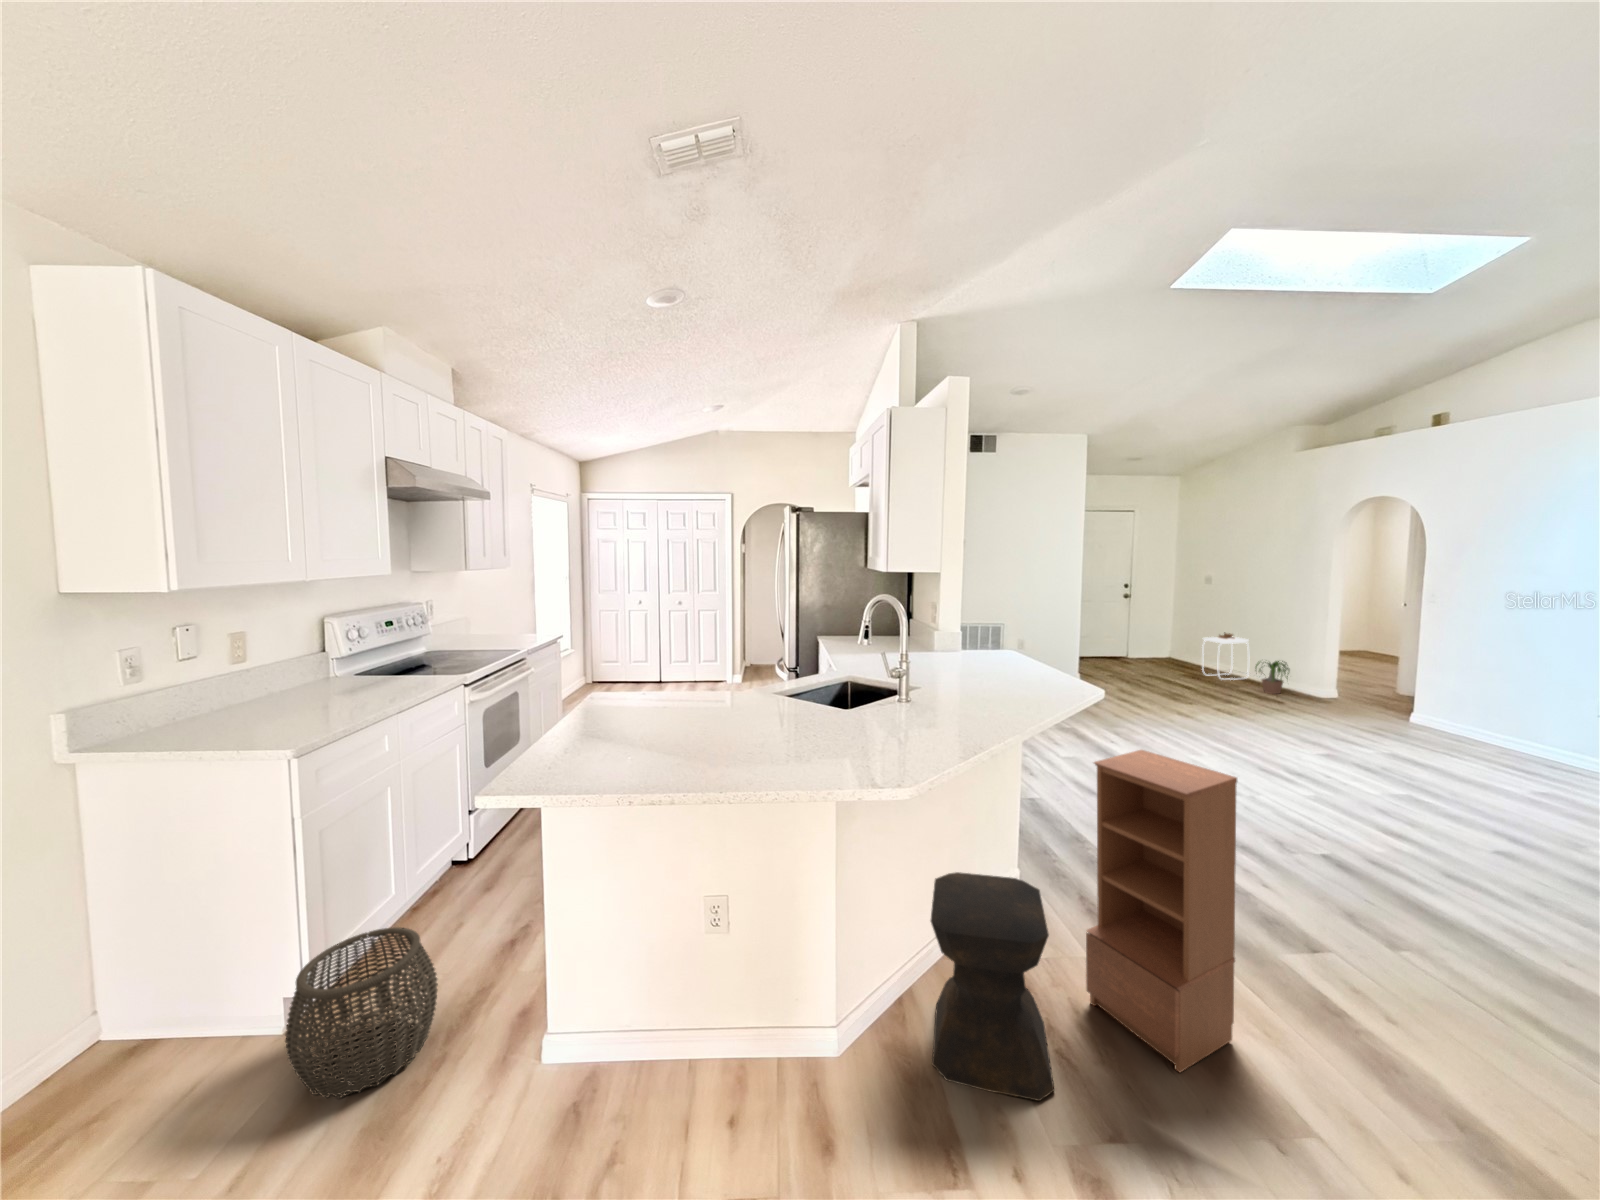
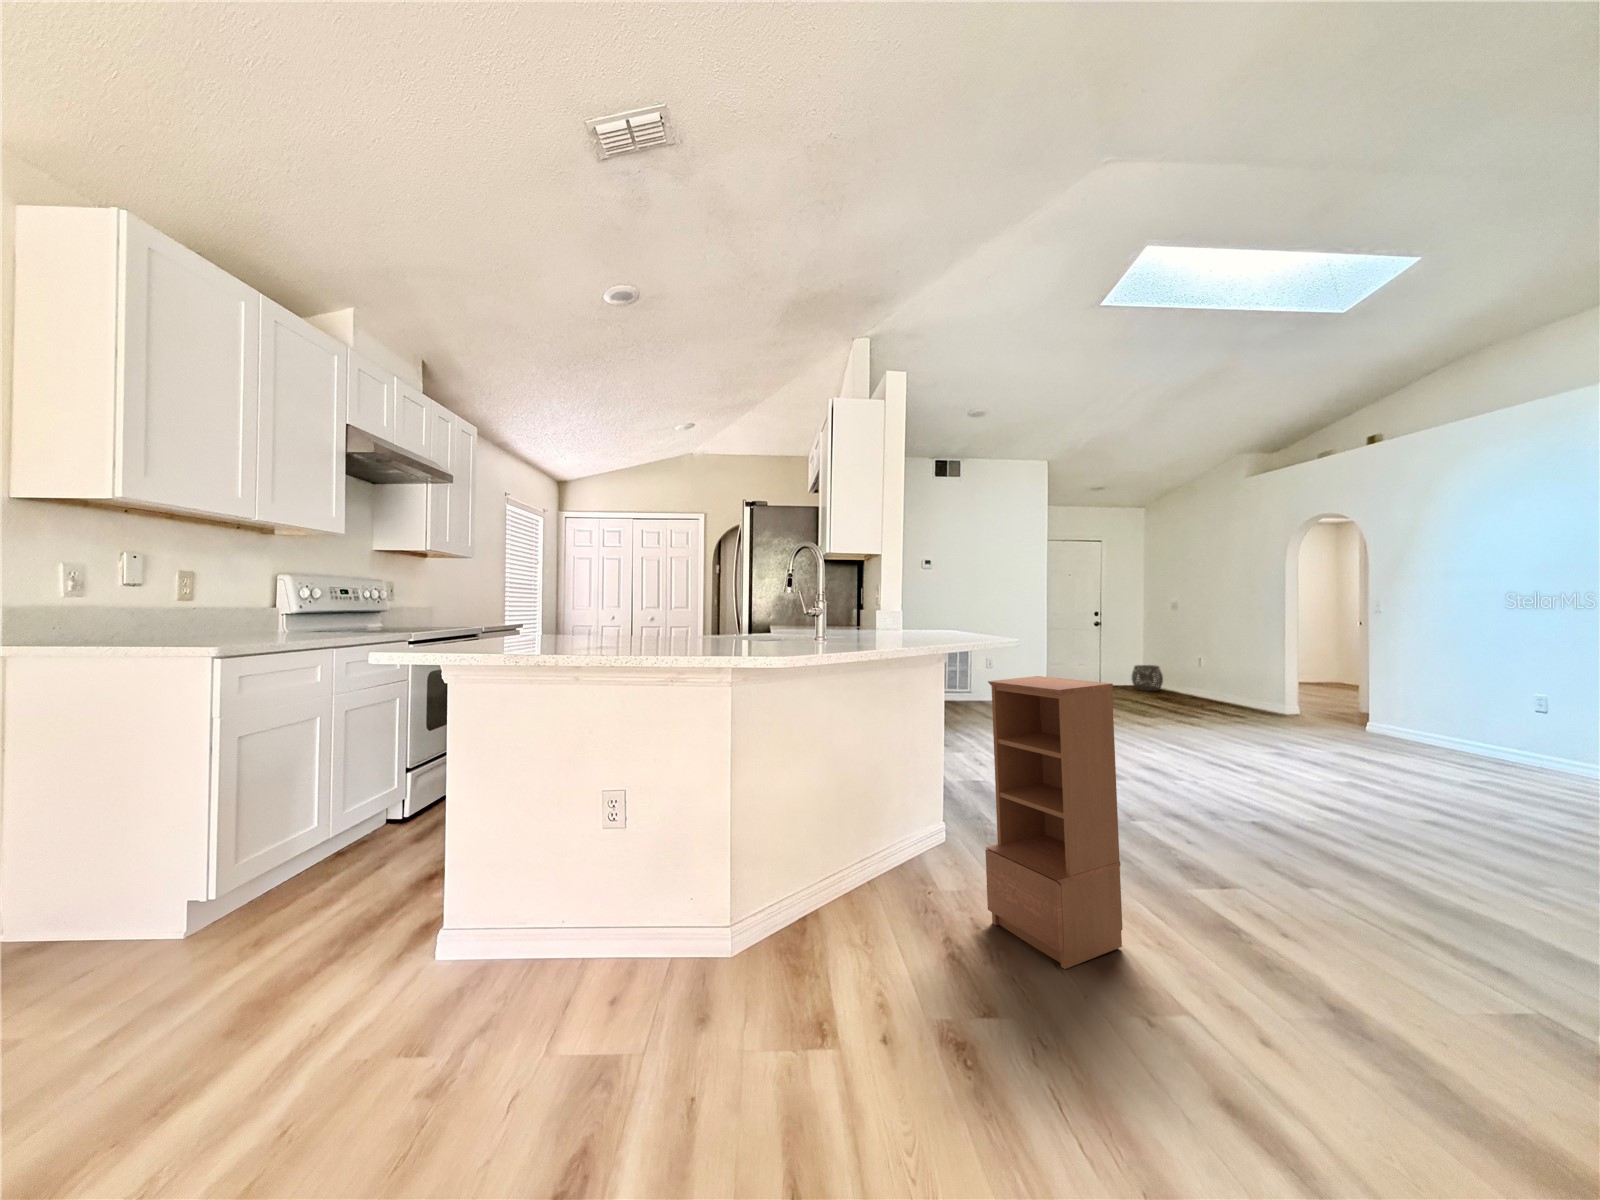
side table: present [1202,633,1249,679] -> none [1171,655,1218,702]
potted plant: present [1255,661,1290,694] -> none [1213,678,1260,713]
stool: present [931,872,1054,1101] -> none [822,786,942,986]
woven basket: present [285,927,438,1098] -> present [1132,665,1163,691]

